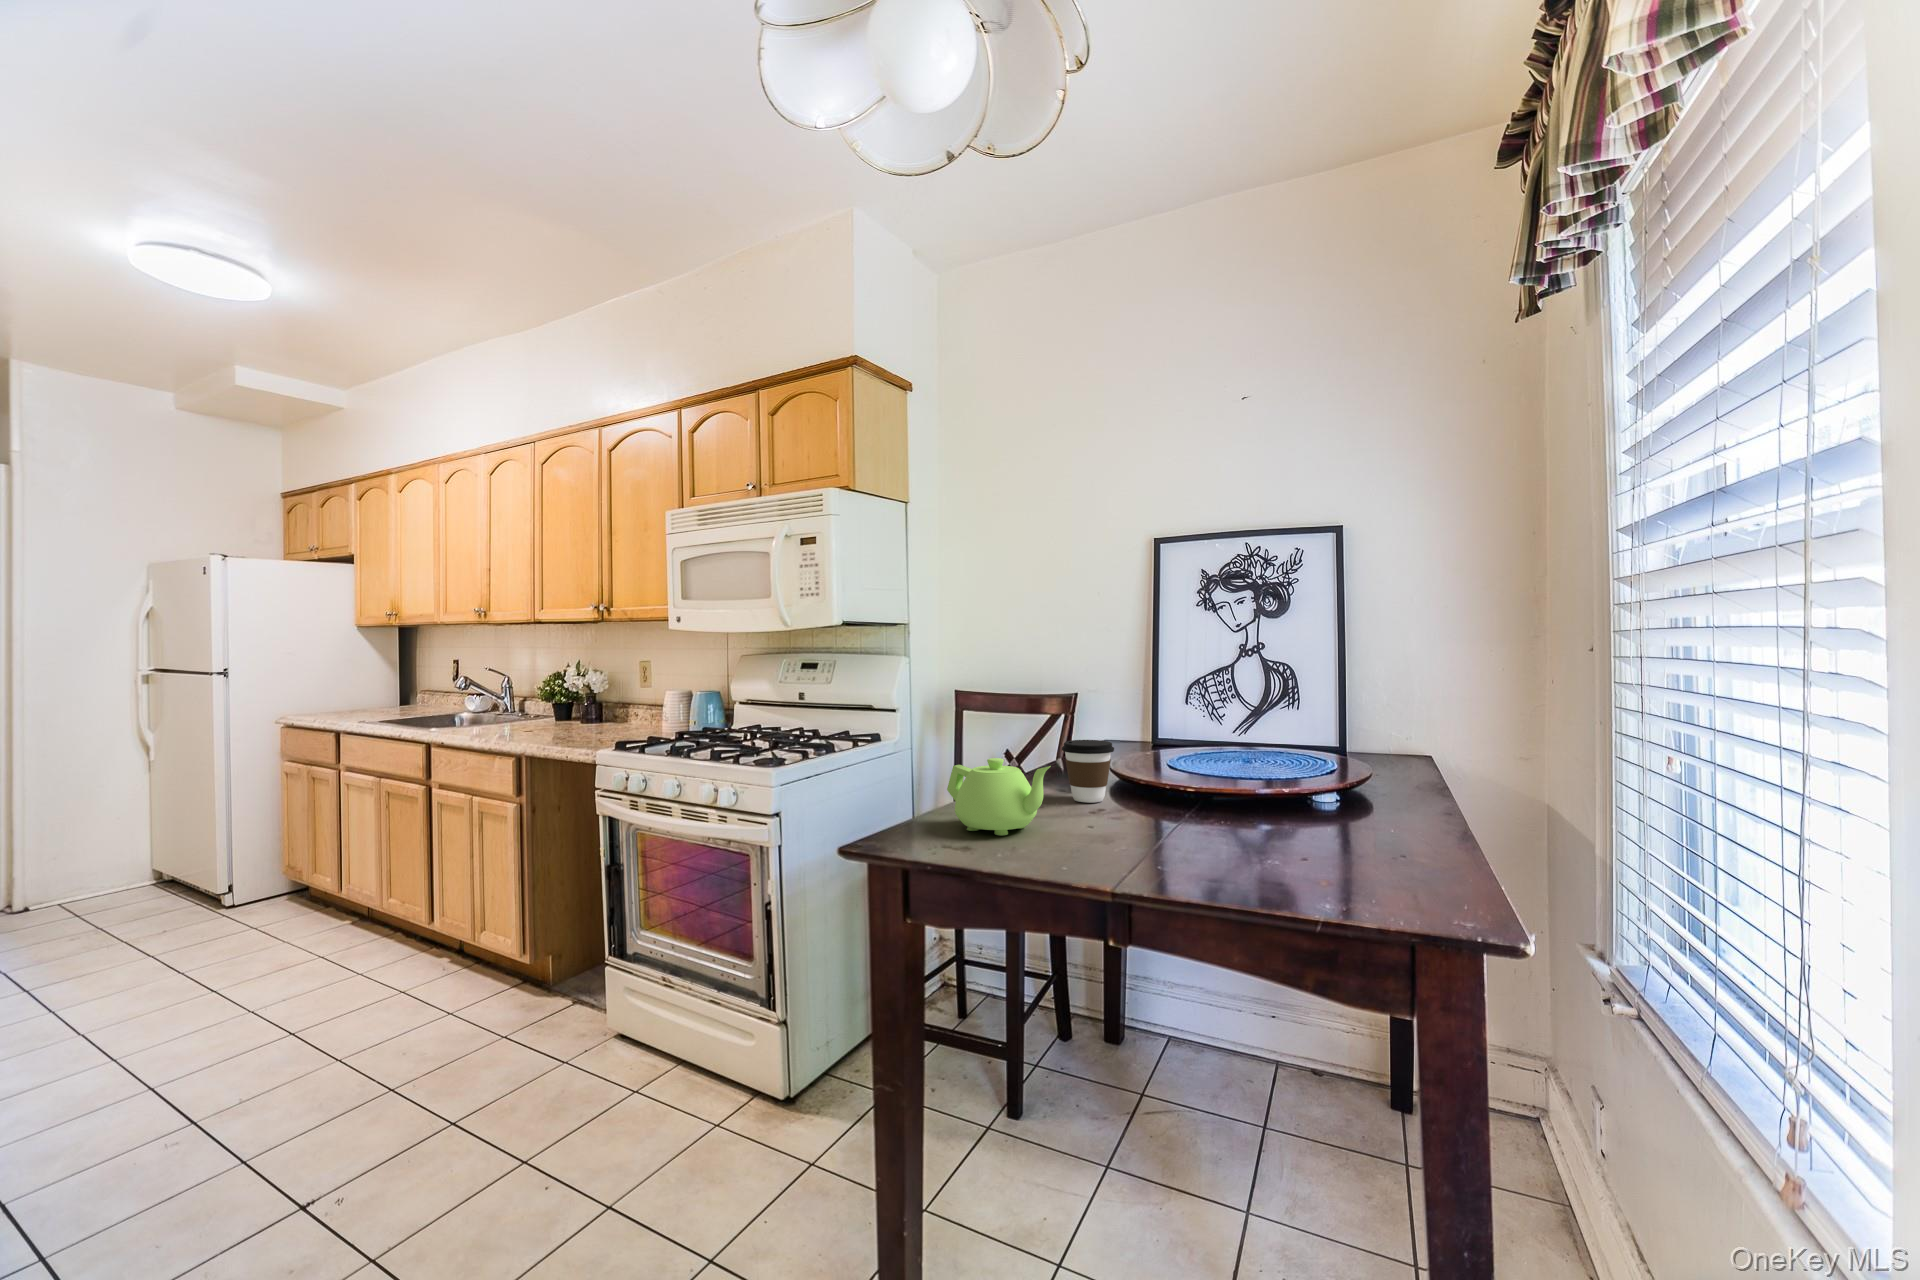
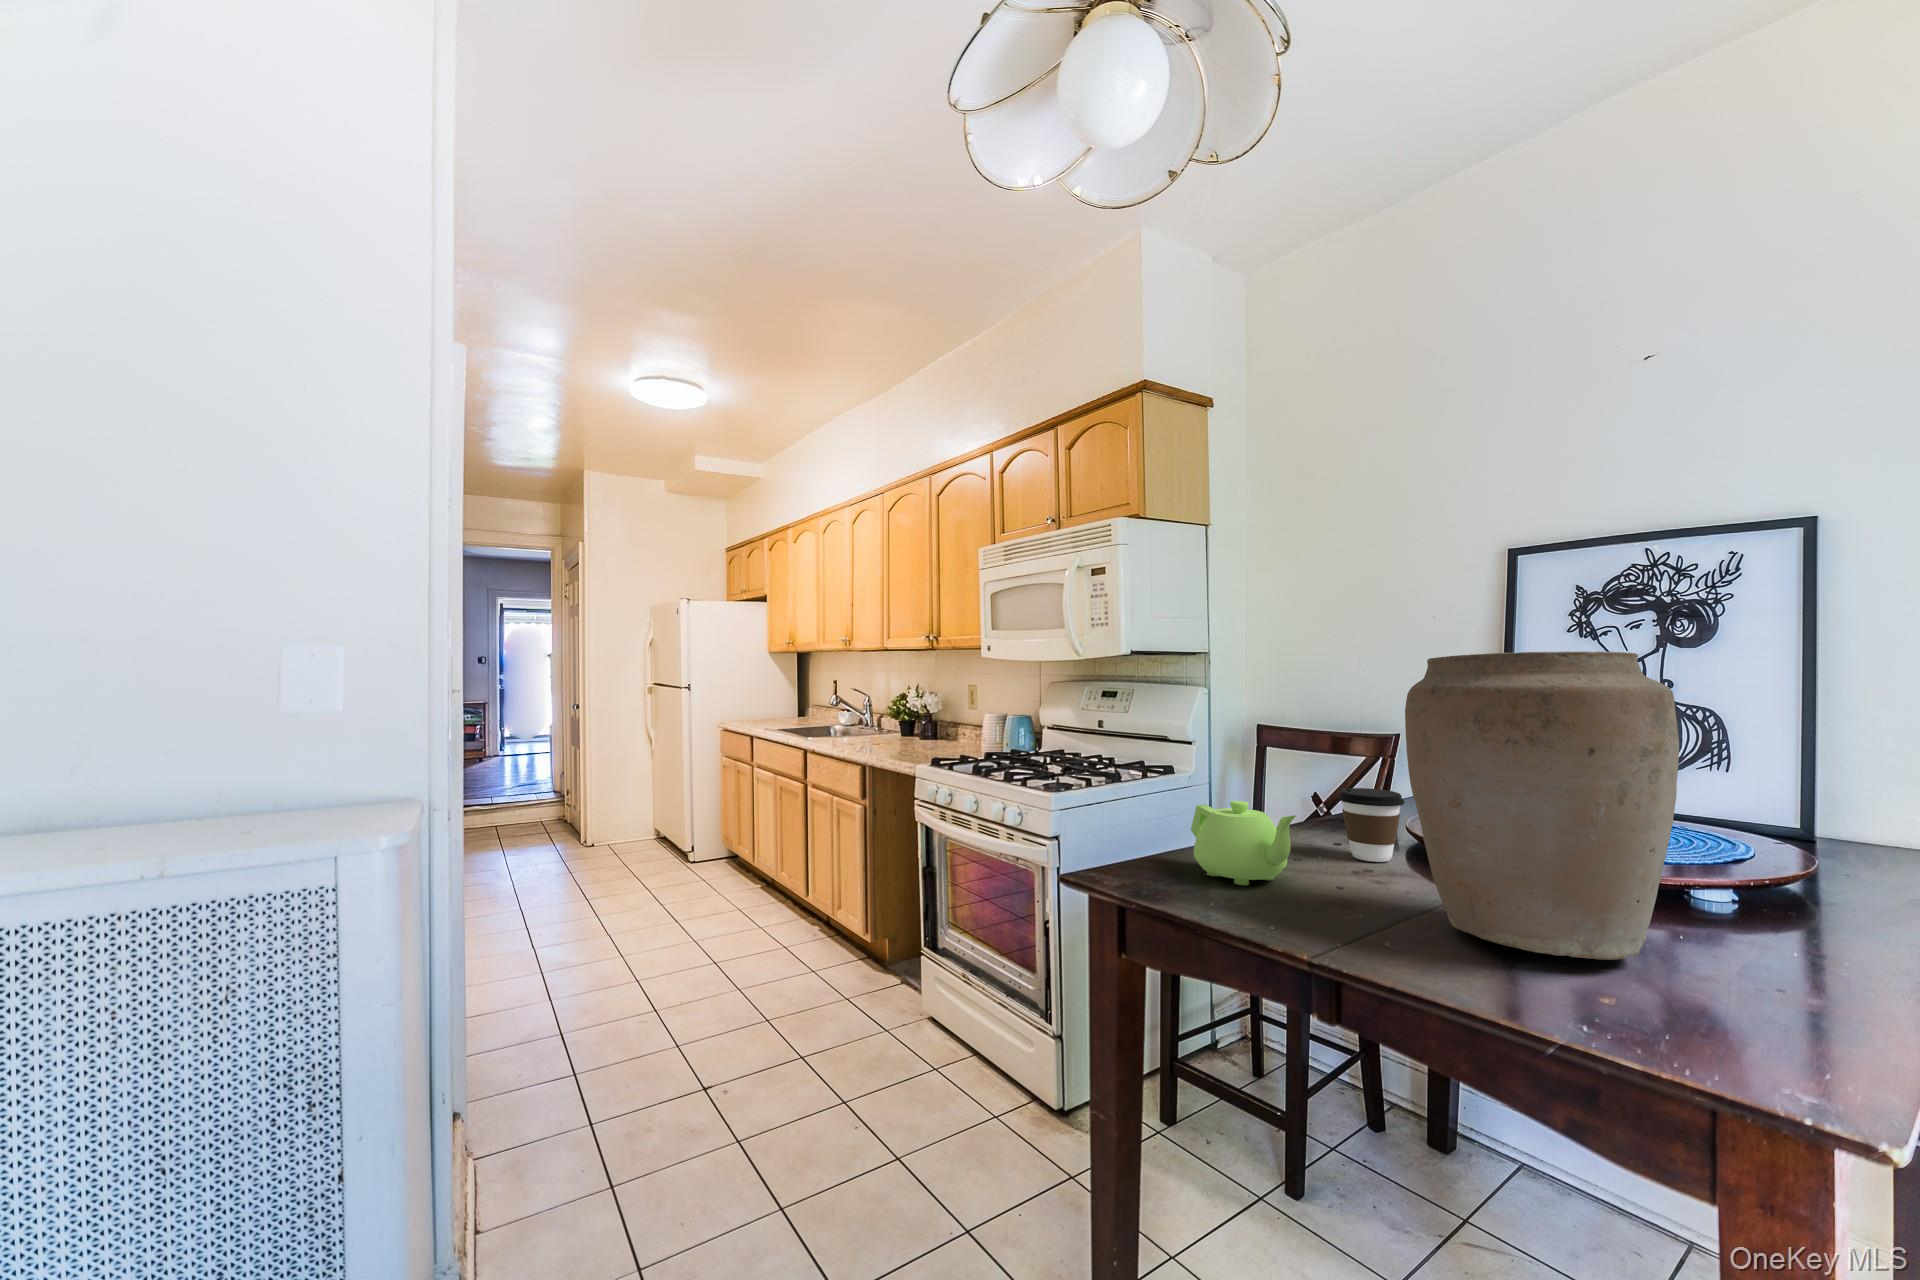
vase: none [1142,615,1328,857] -> present [1405,651,1679,960]

